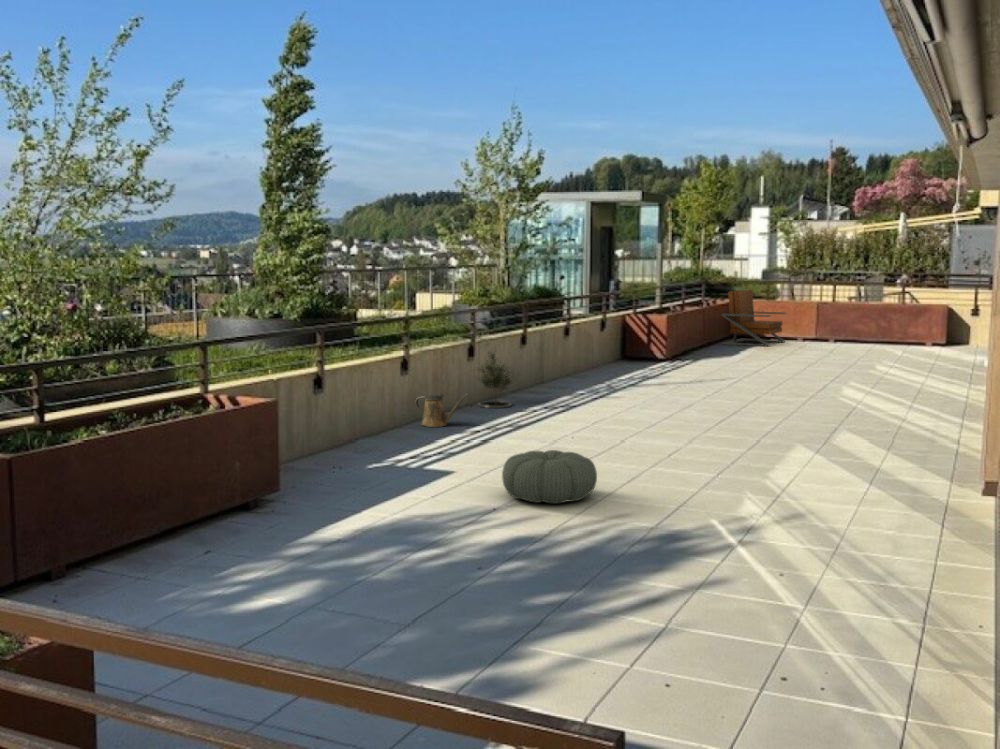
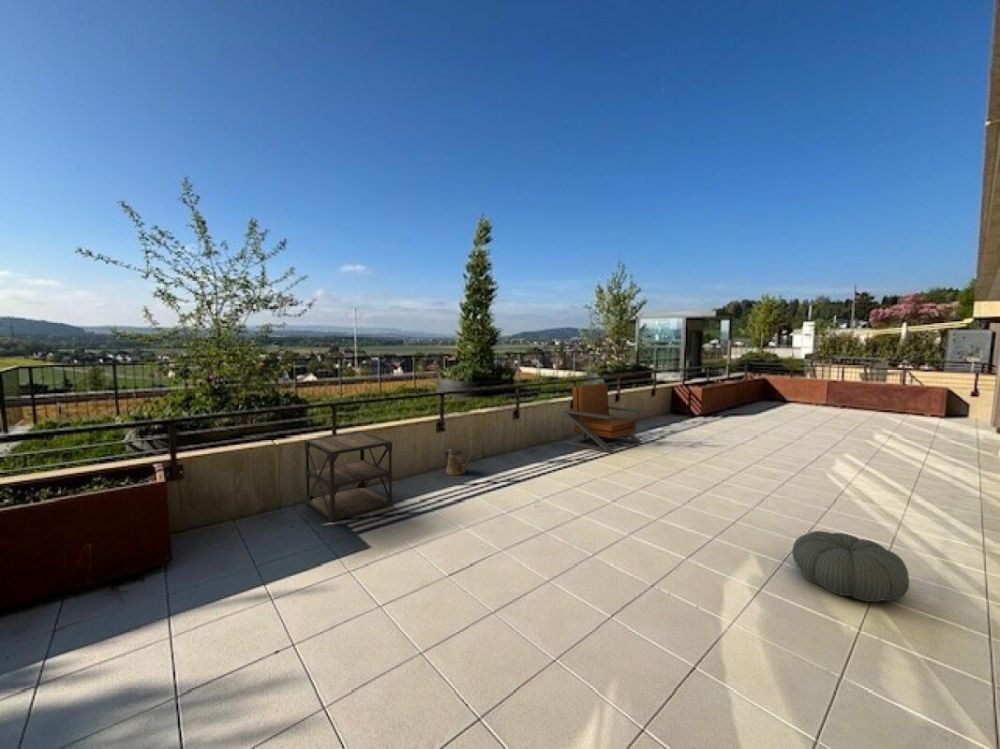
lounge chair: present [722,290,785,346] -> present [564,384,642,452]
potted tree: present [478,353,512,408] -> none [516,411,544,457]
side table: none [308,369,415,464] -> present [305,432,392,522]
pouf: present [502,450,597,503] -> present [792,531,909,602]

